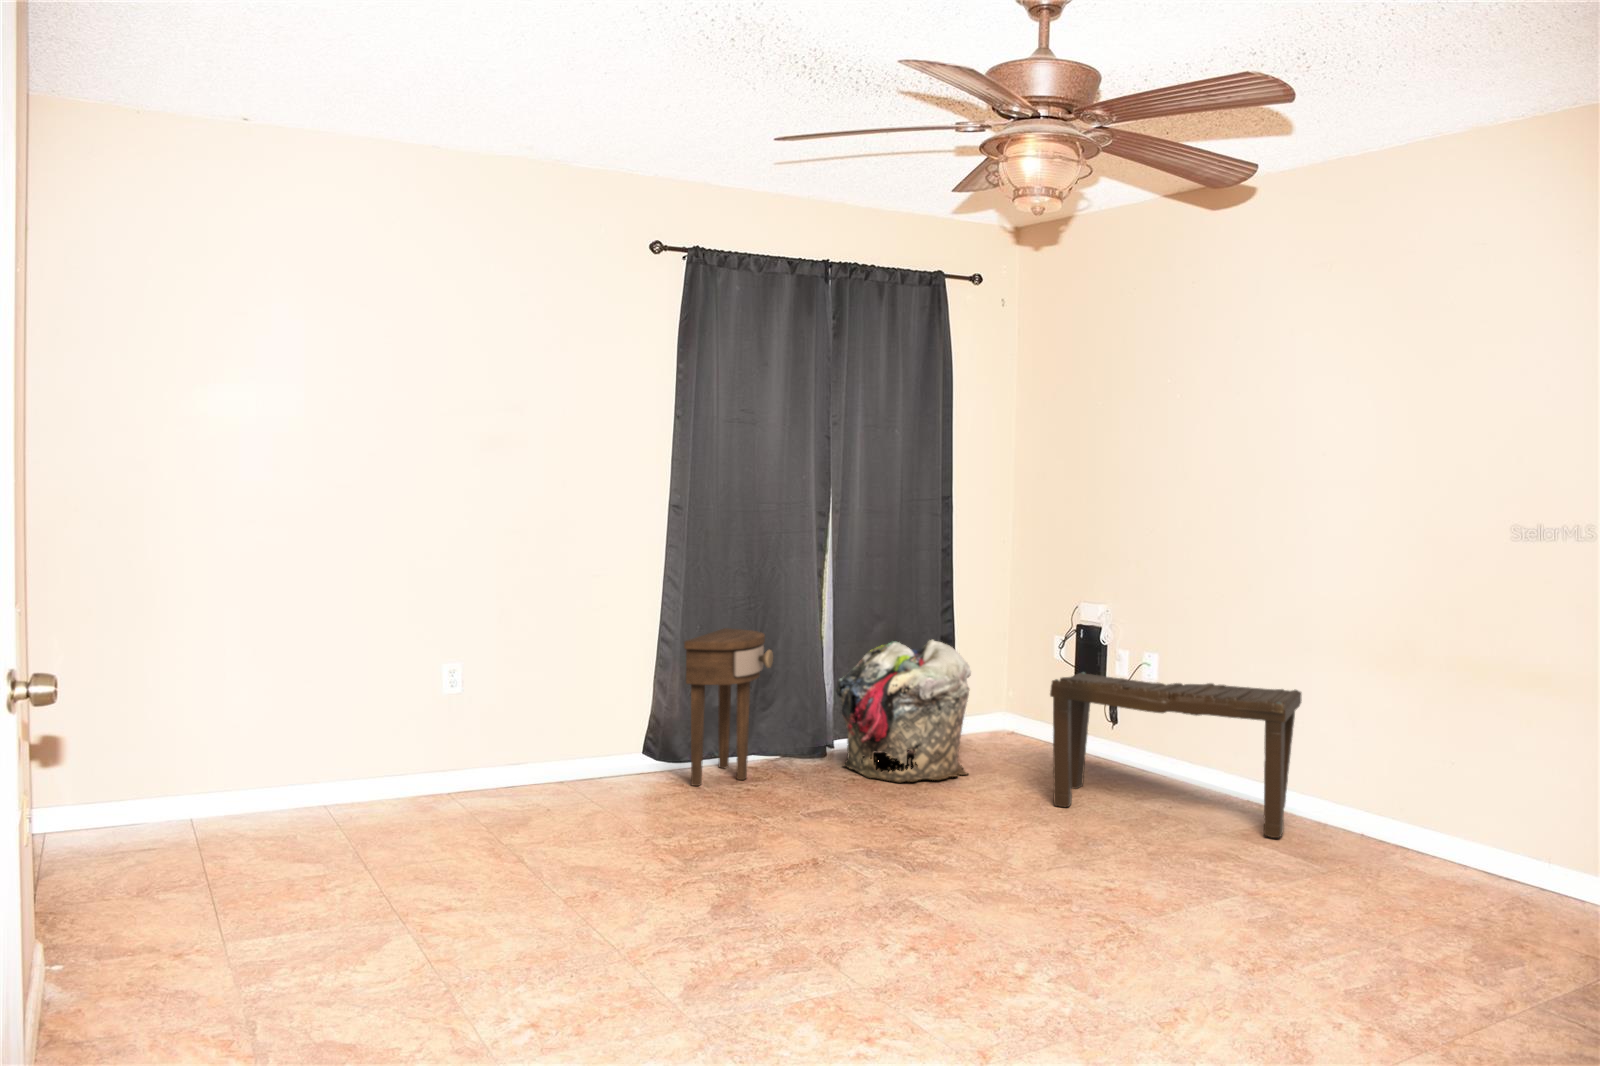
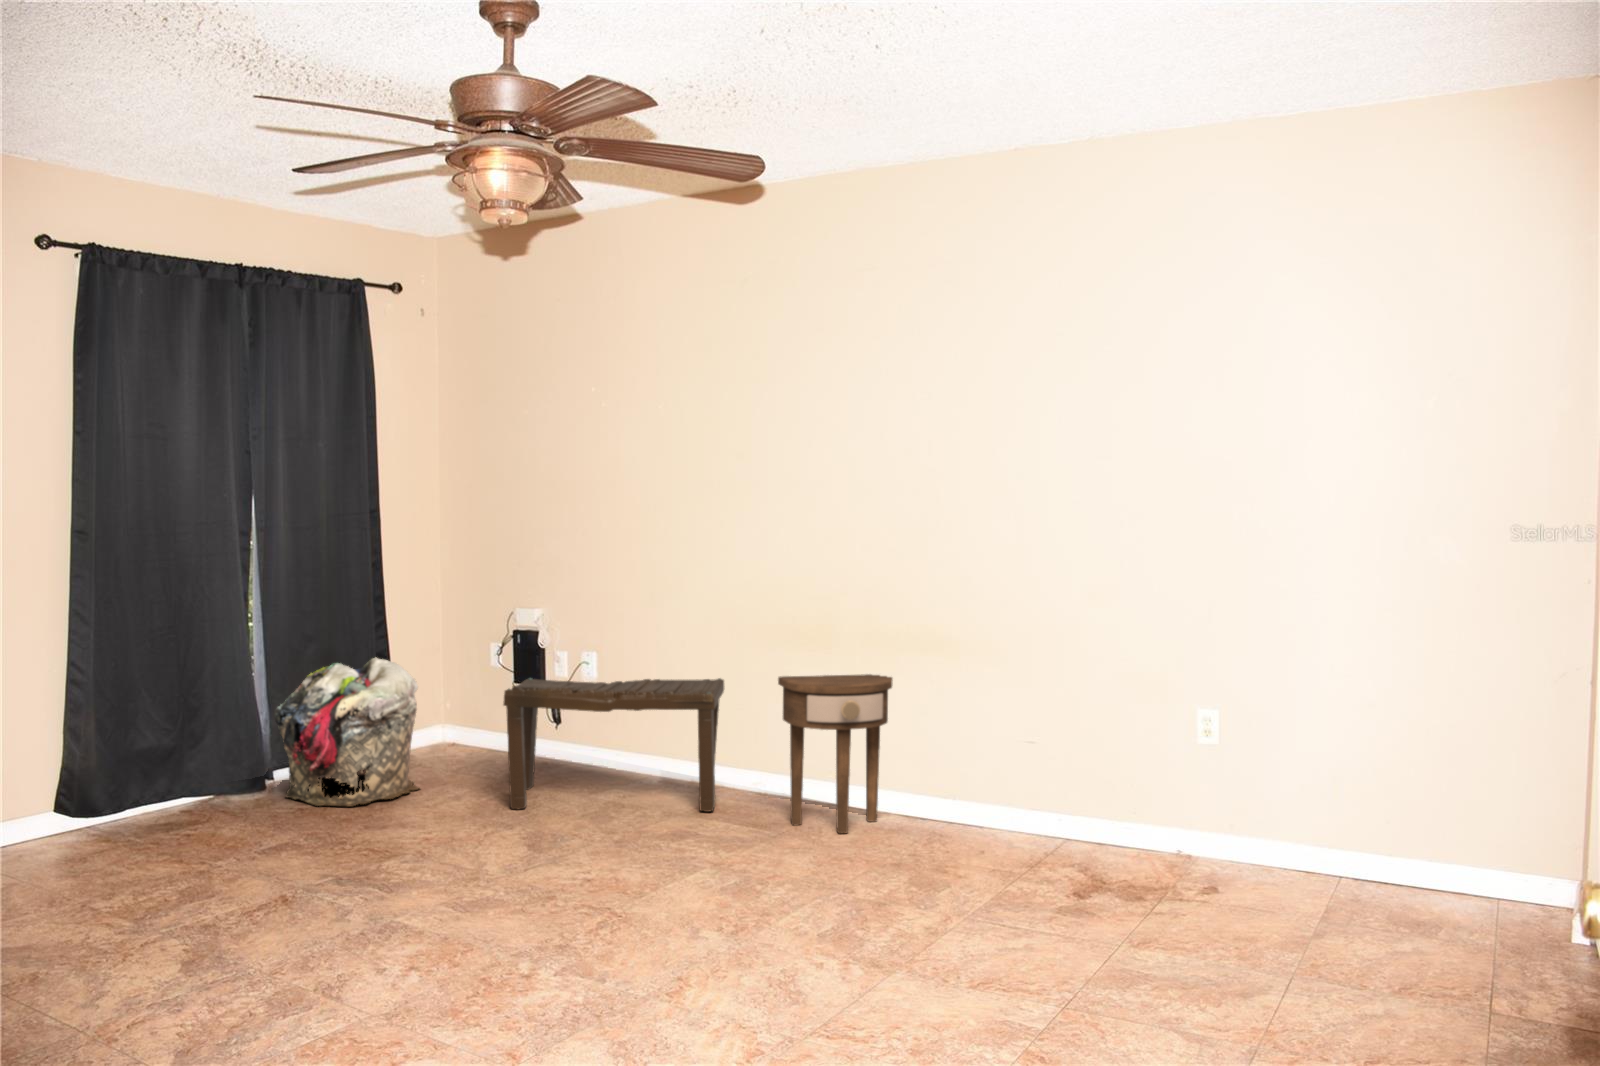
side table: present [684,628,773,786] -> present [778,674,893,834]

